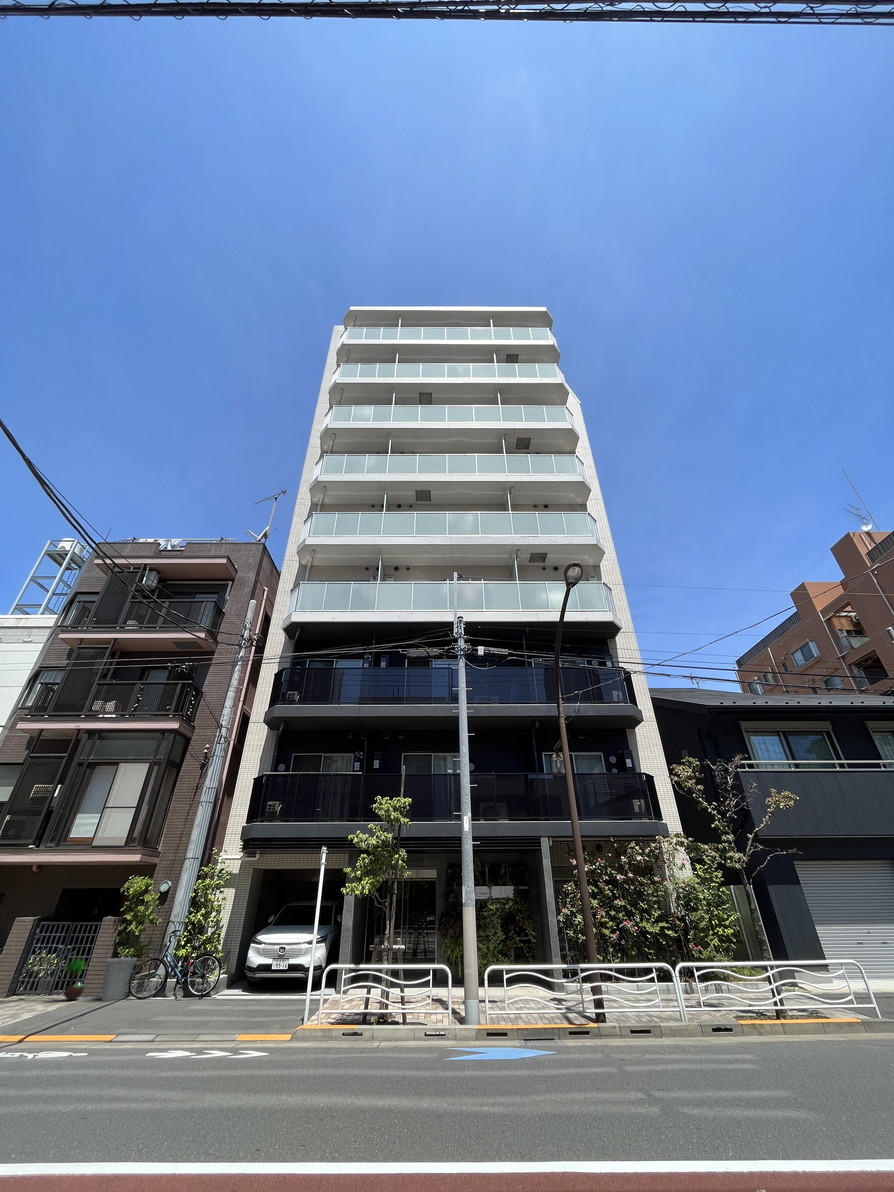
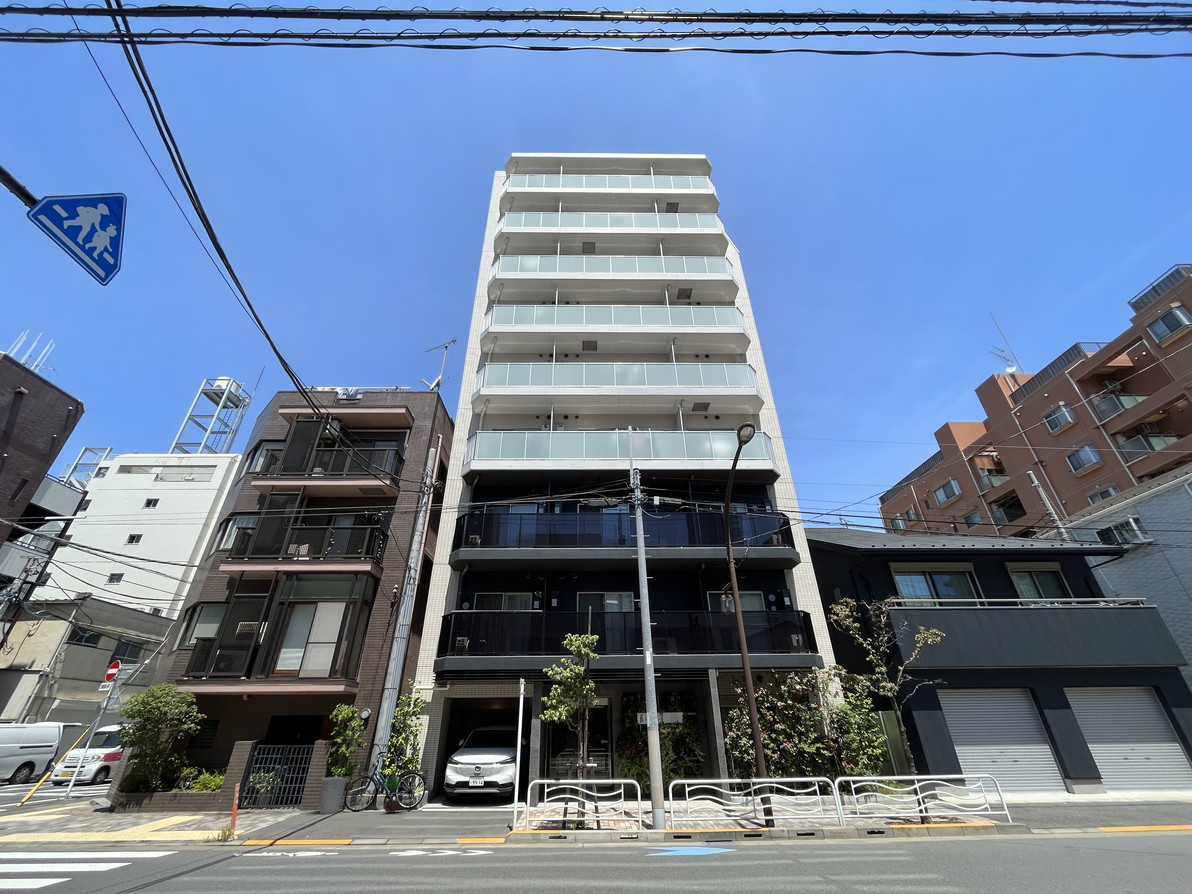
potted tree: present [64,959,84,1000] -> present [383,777,400,813]

